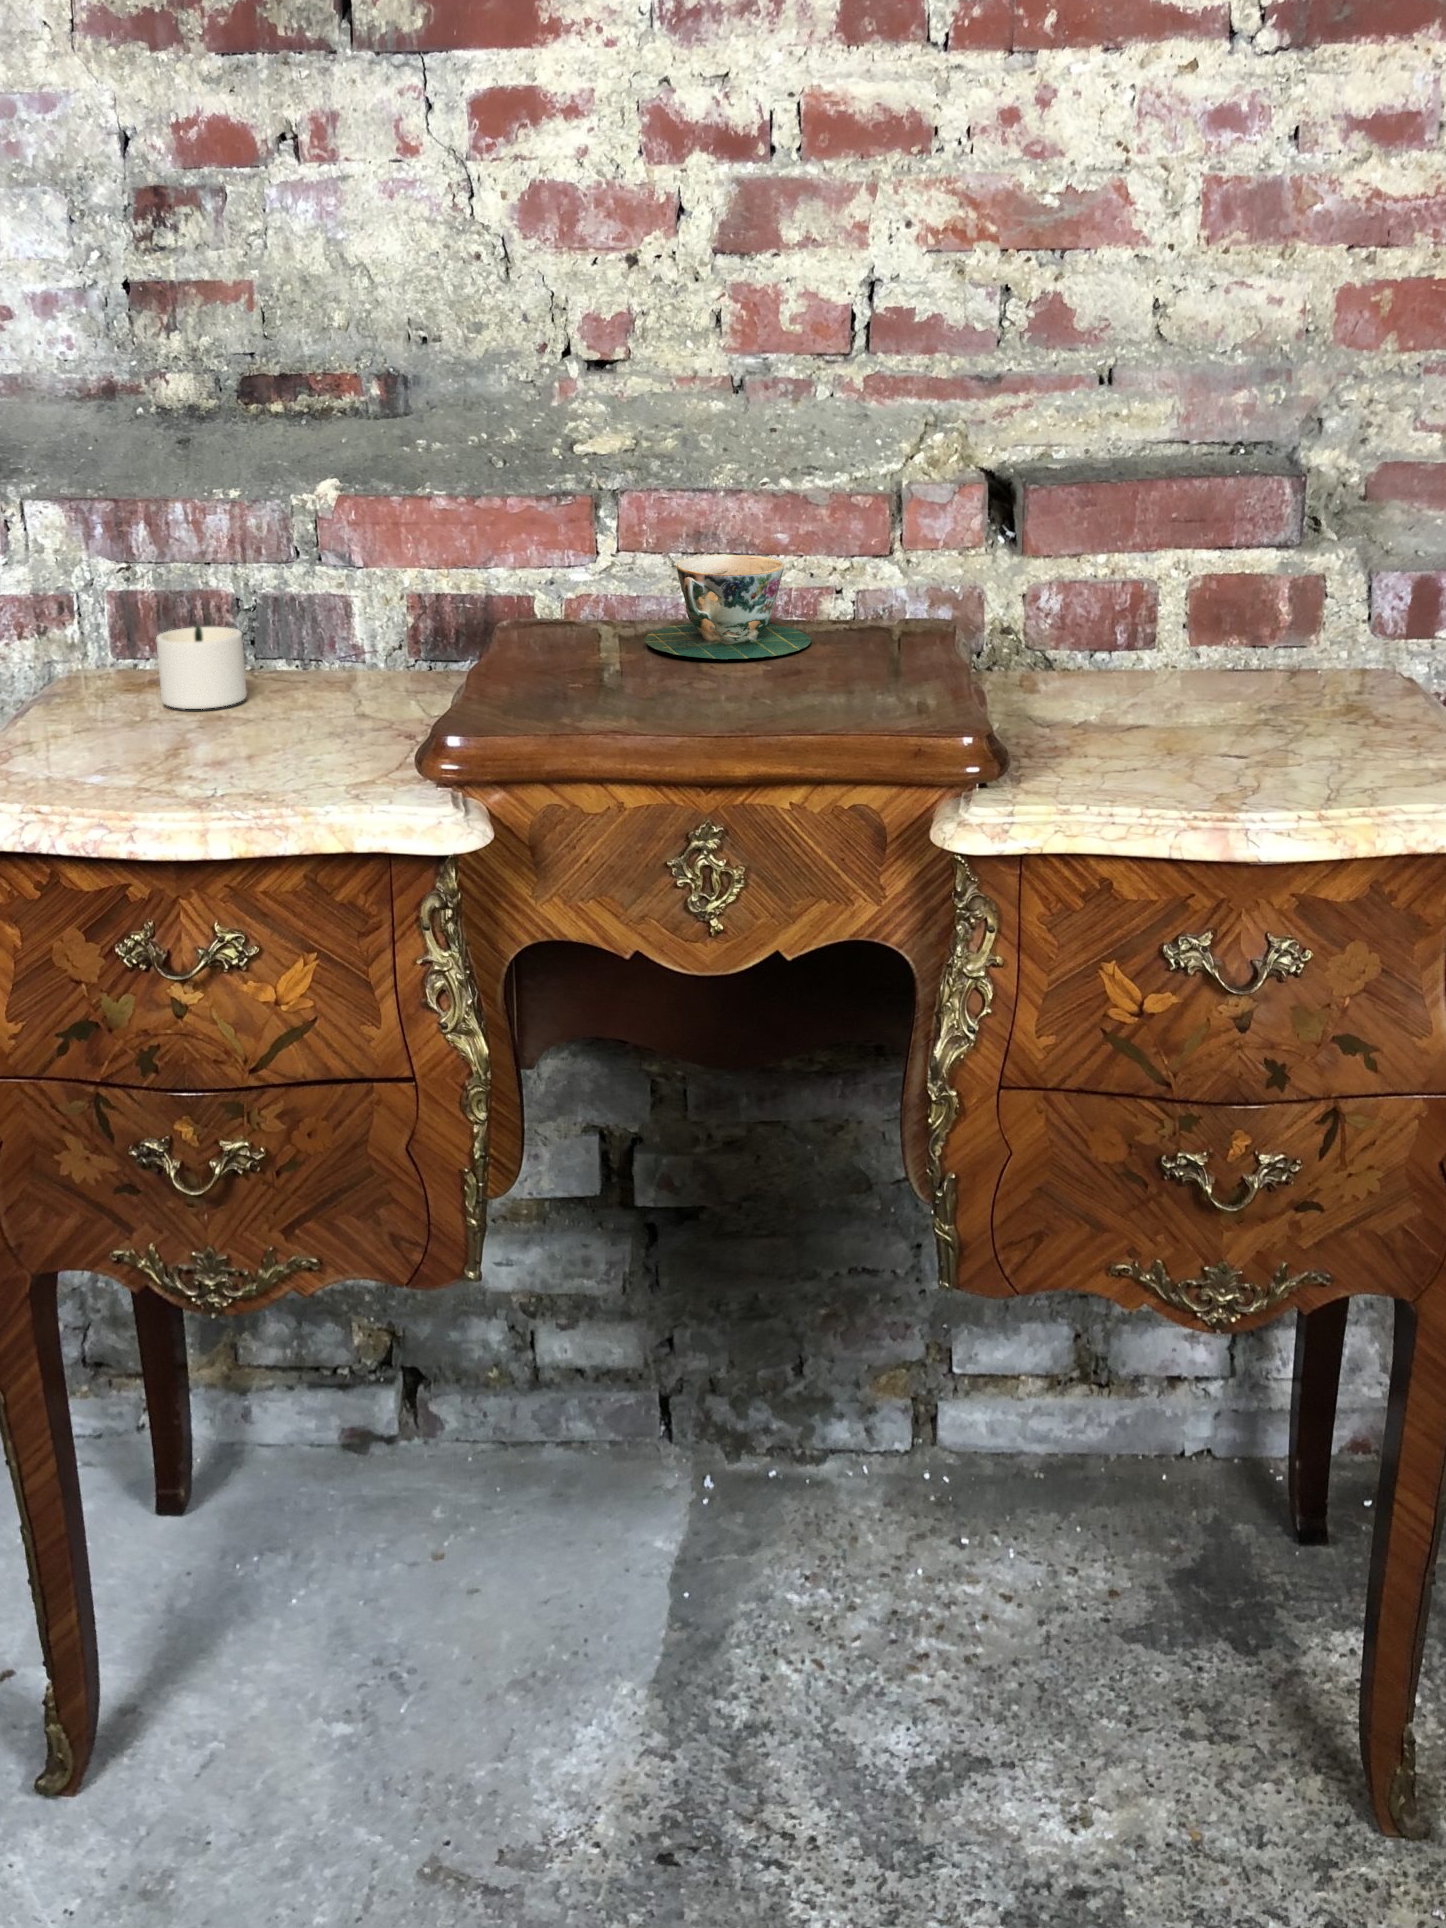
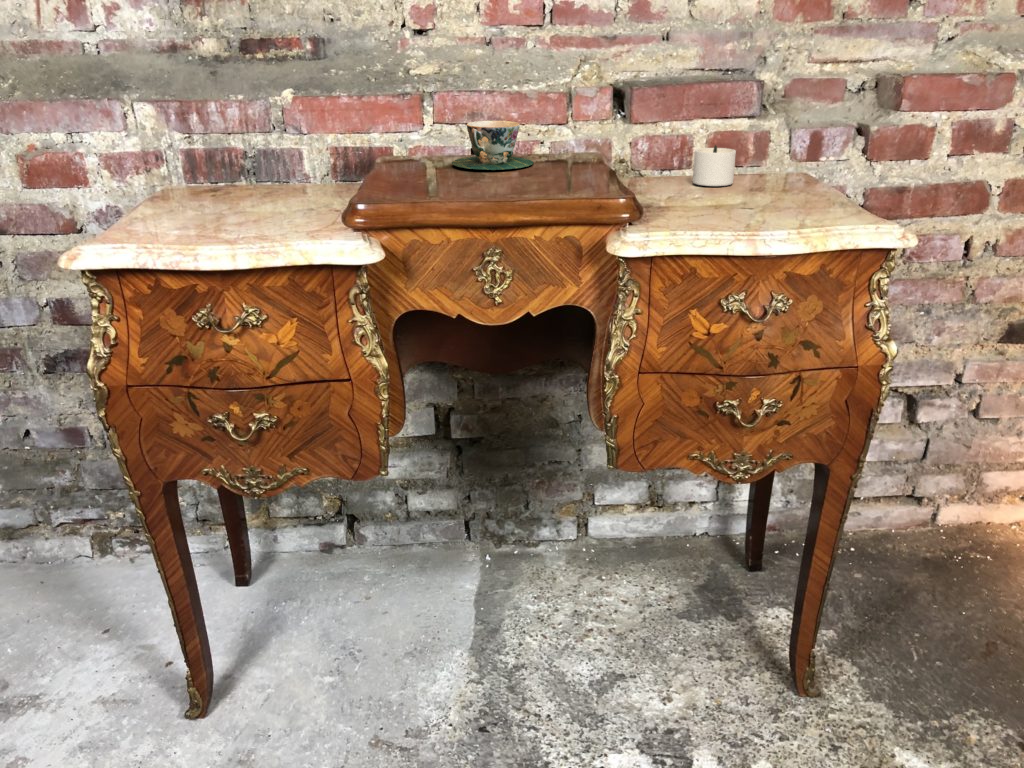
candle: present [156,625,246,709] -> present [693,145,736,186]

